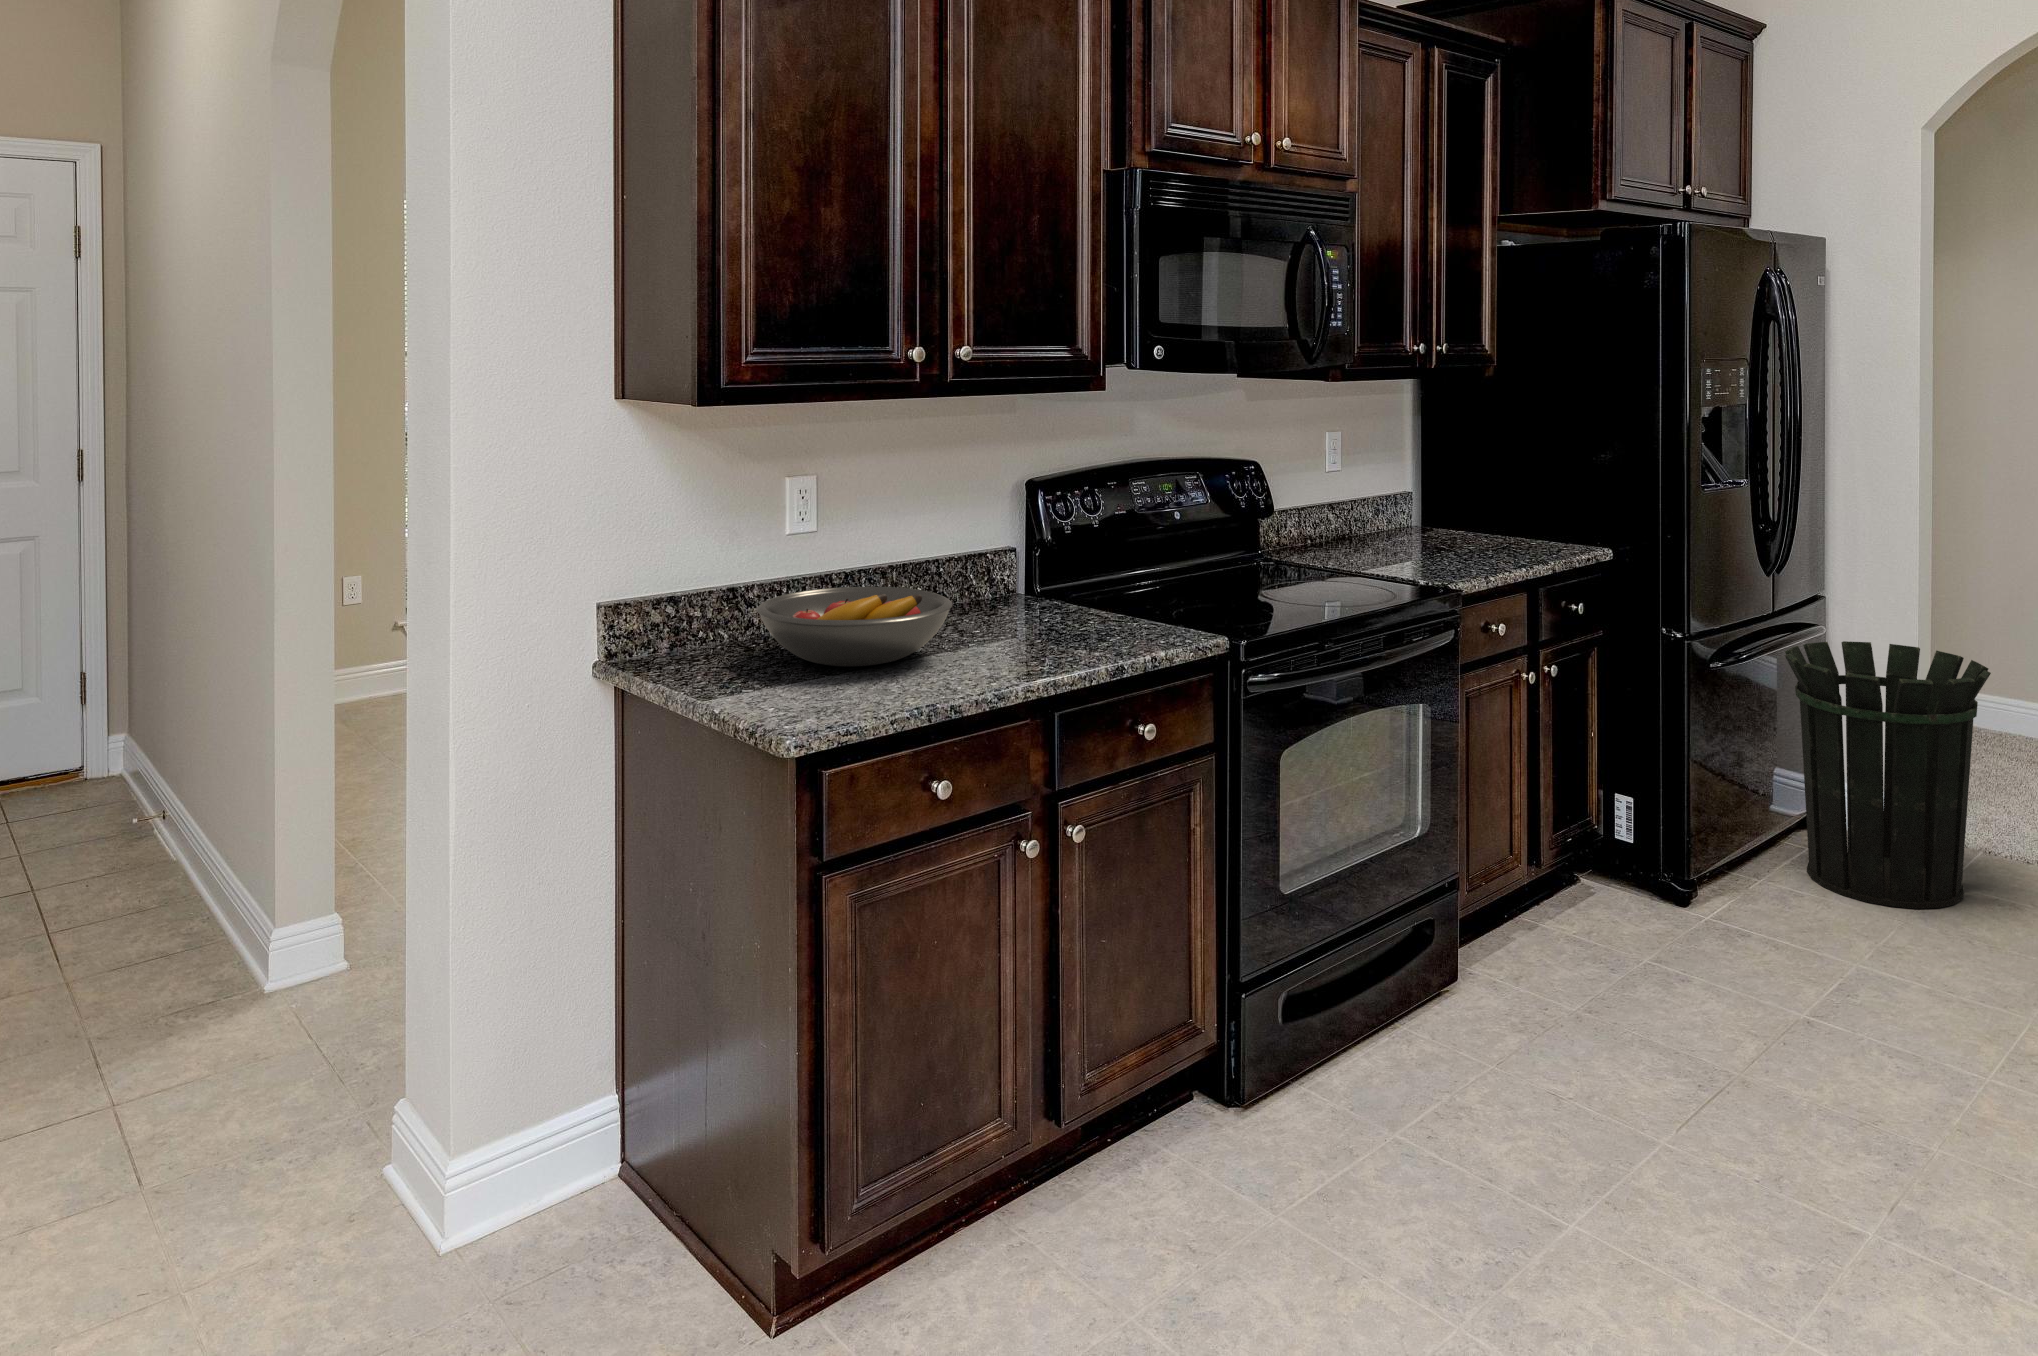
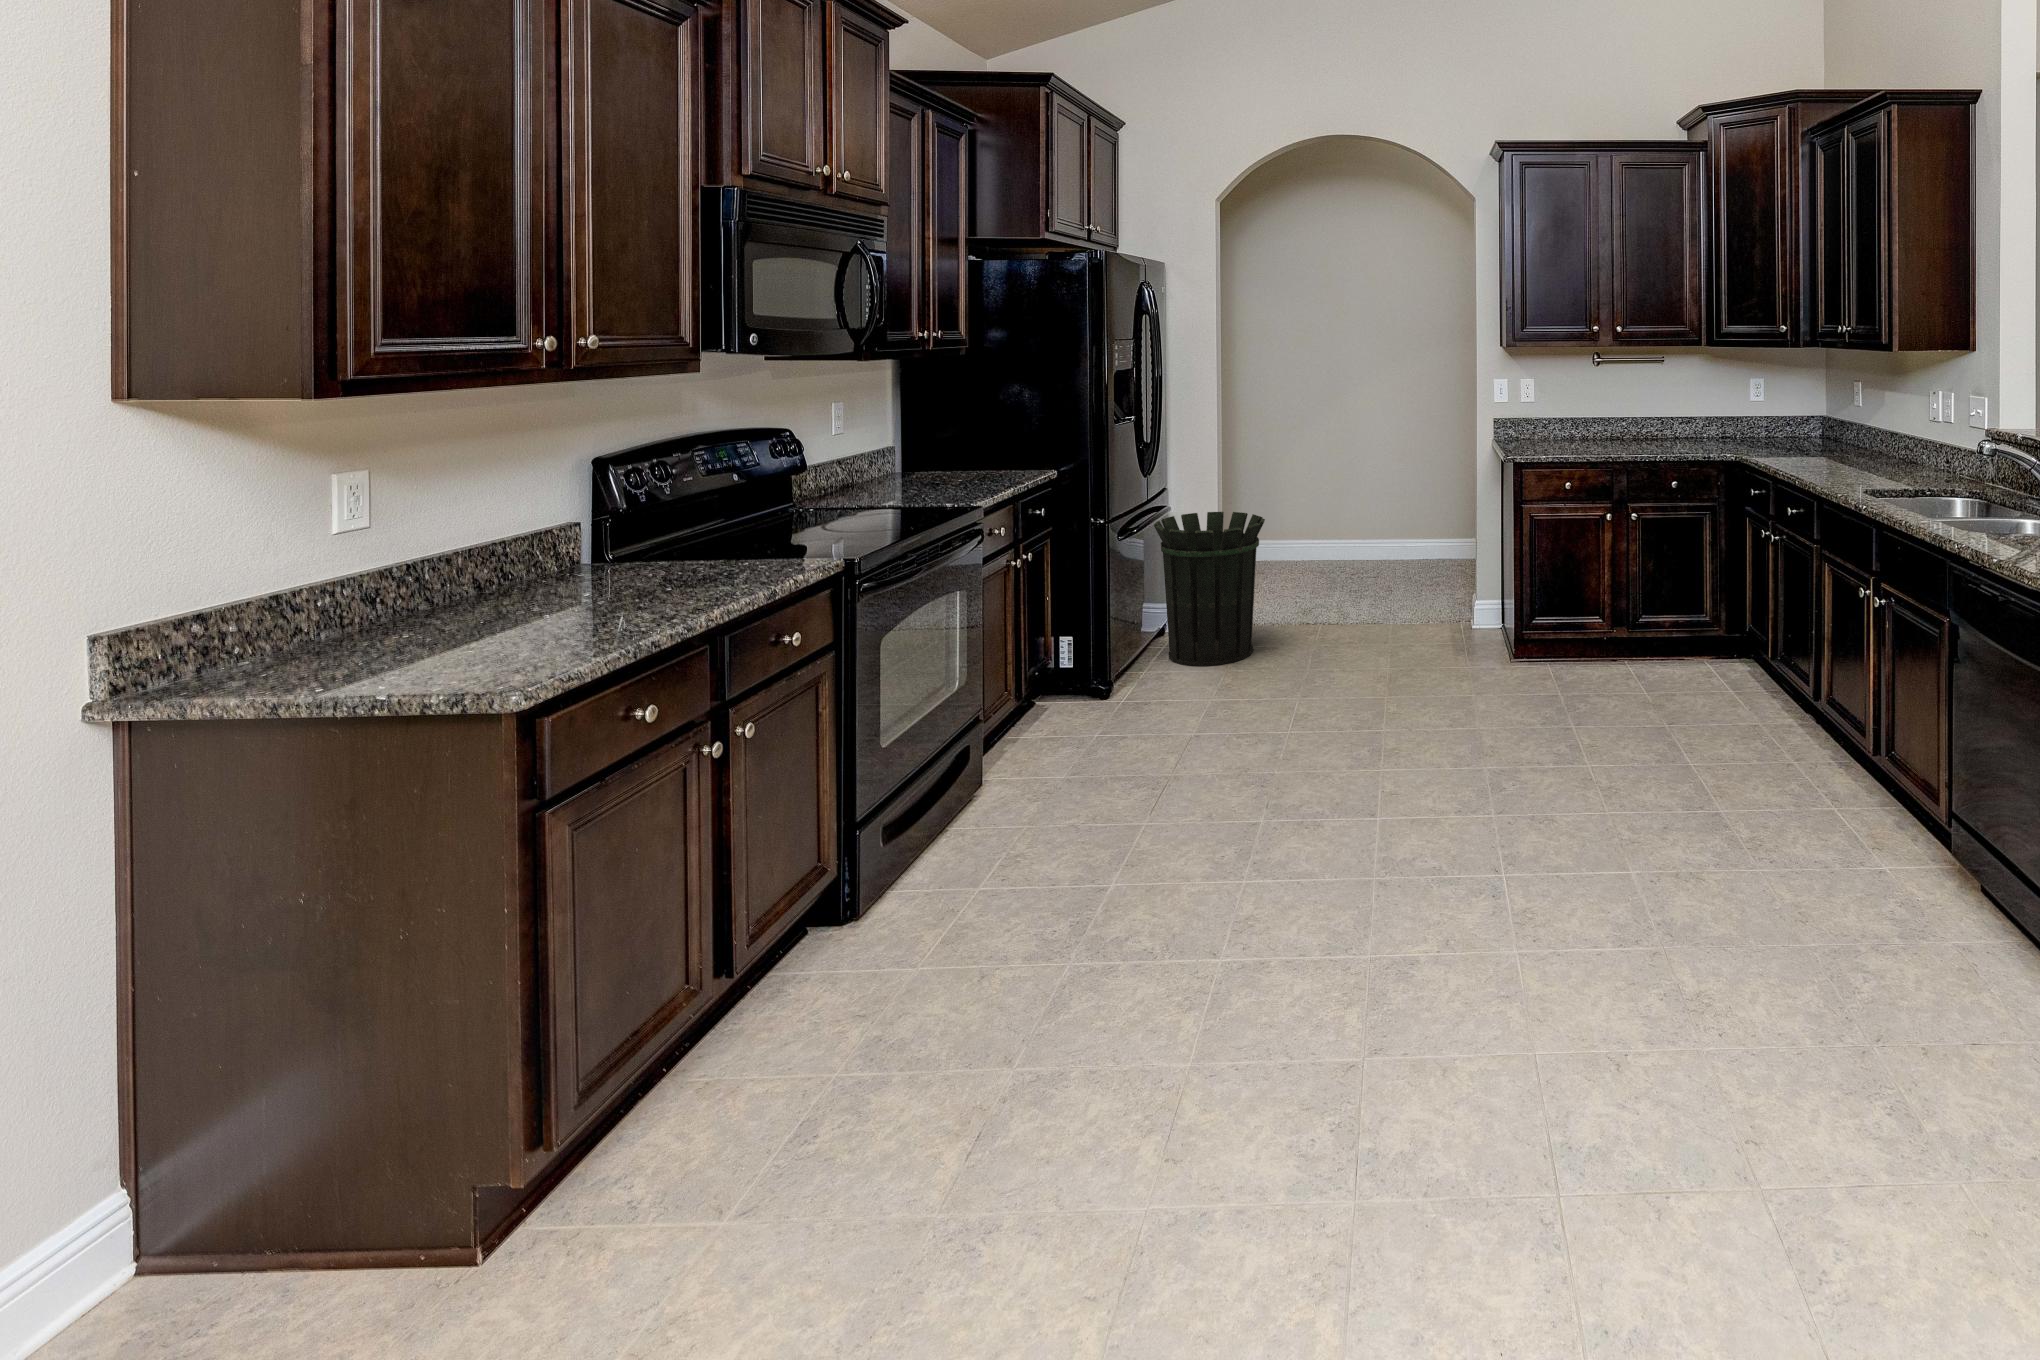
fruit bowl: present [757,587,952,667] -> none [346,562,599,643]

